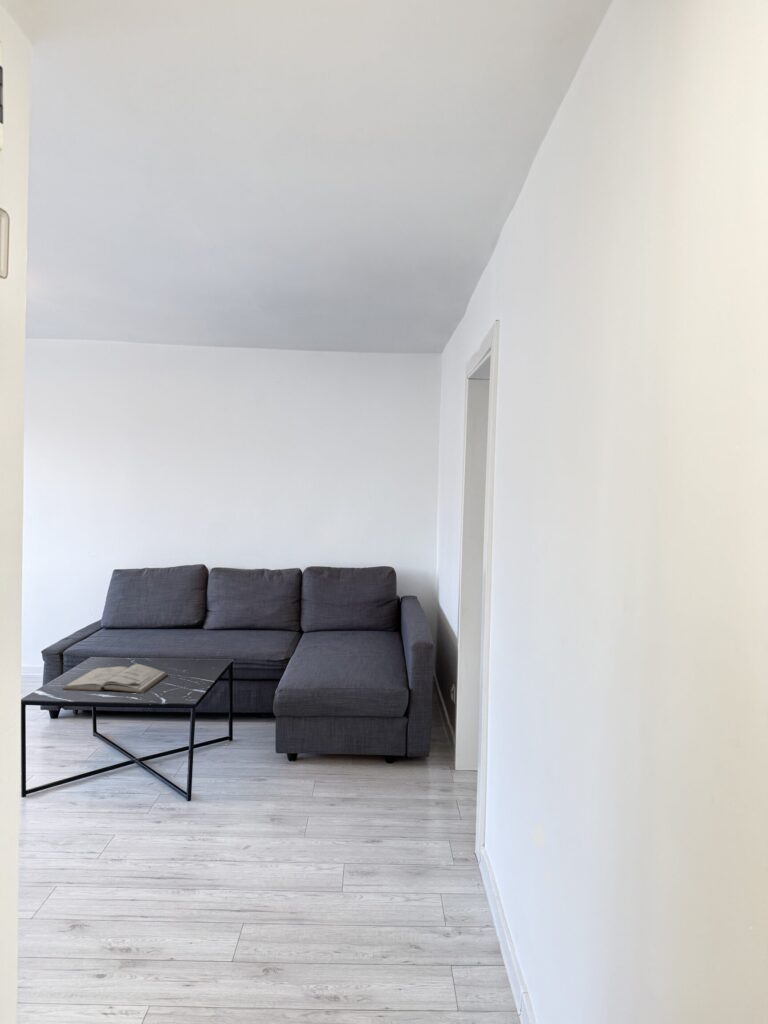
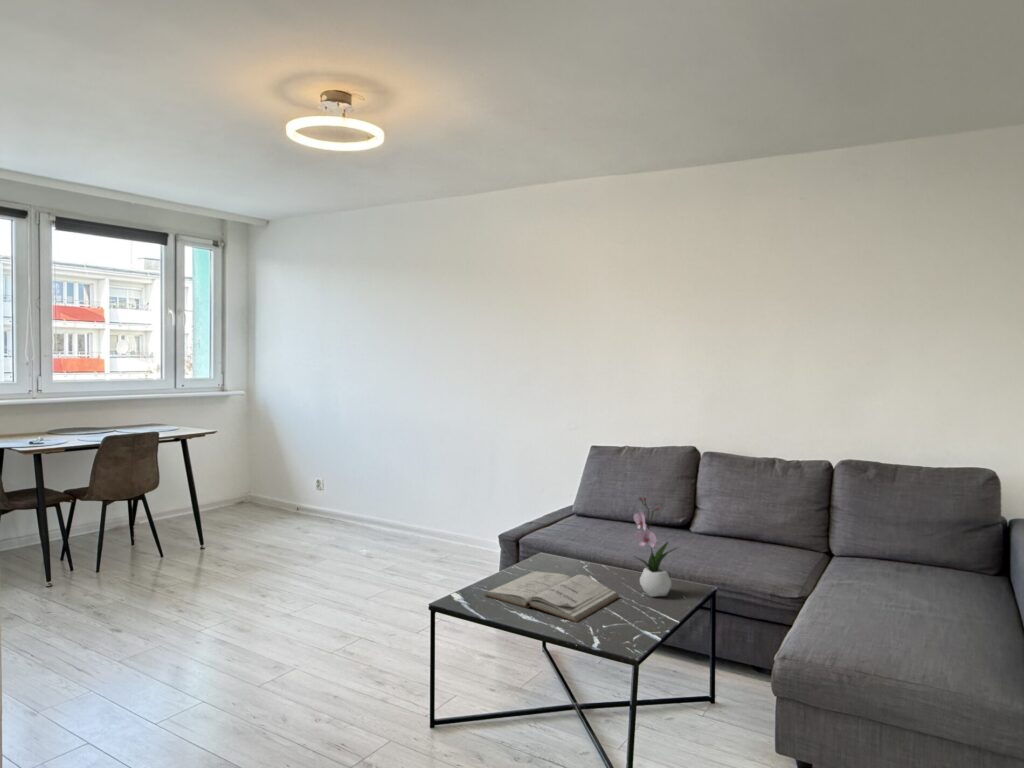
flower arrangement: none [175,602,207,672] -> present [634,497,676,597]

